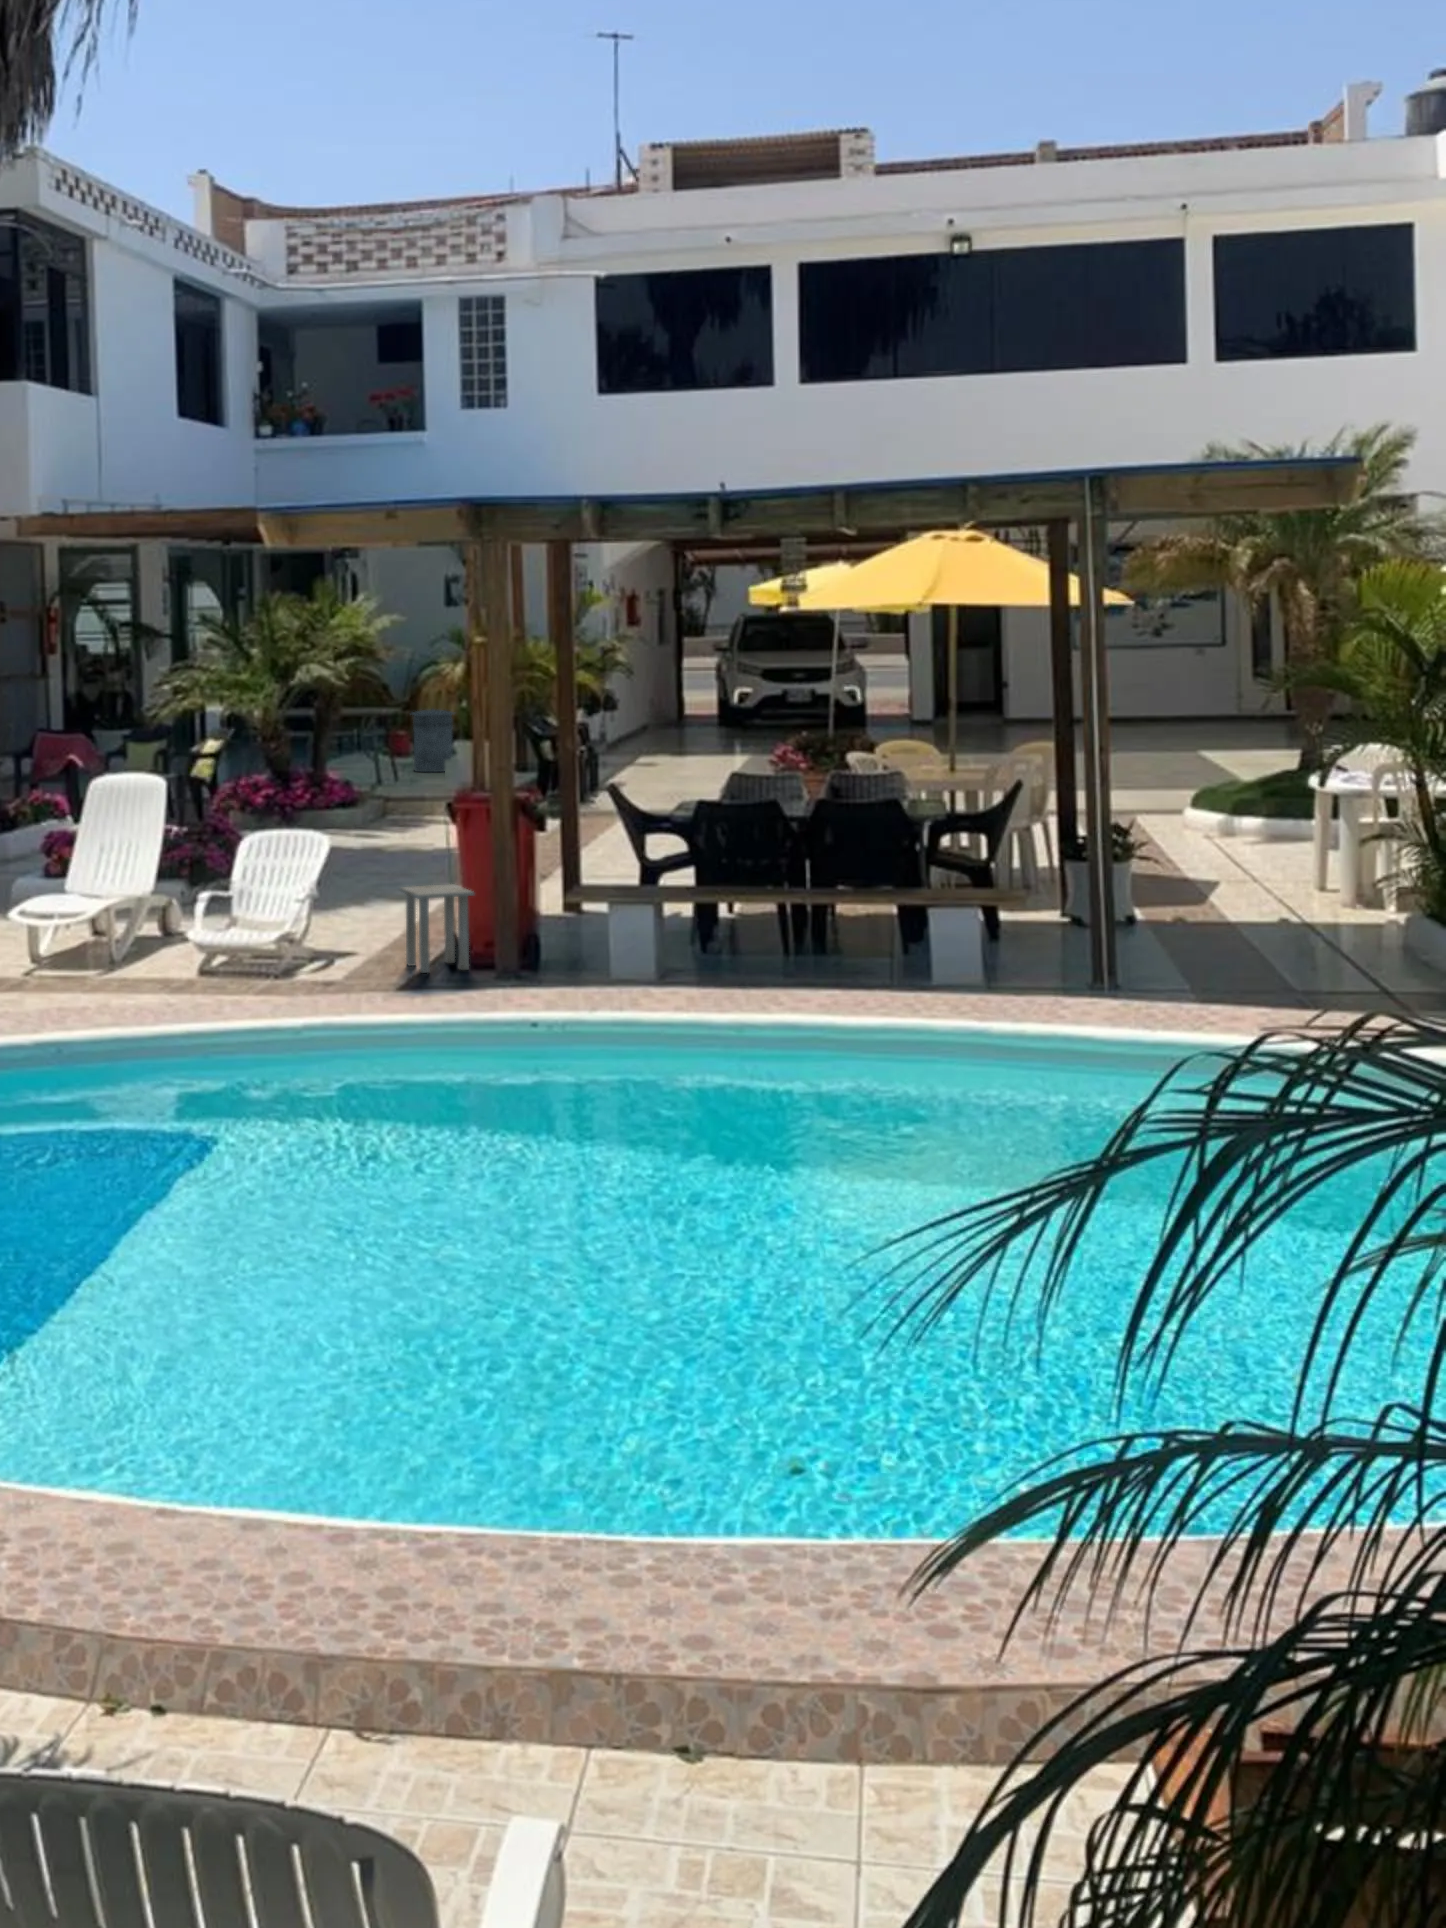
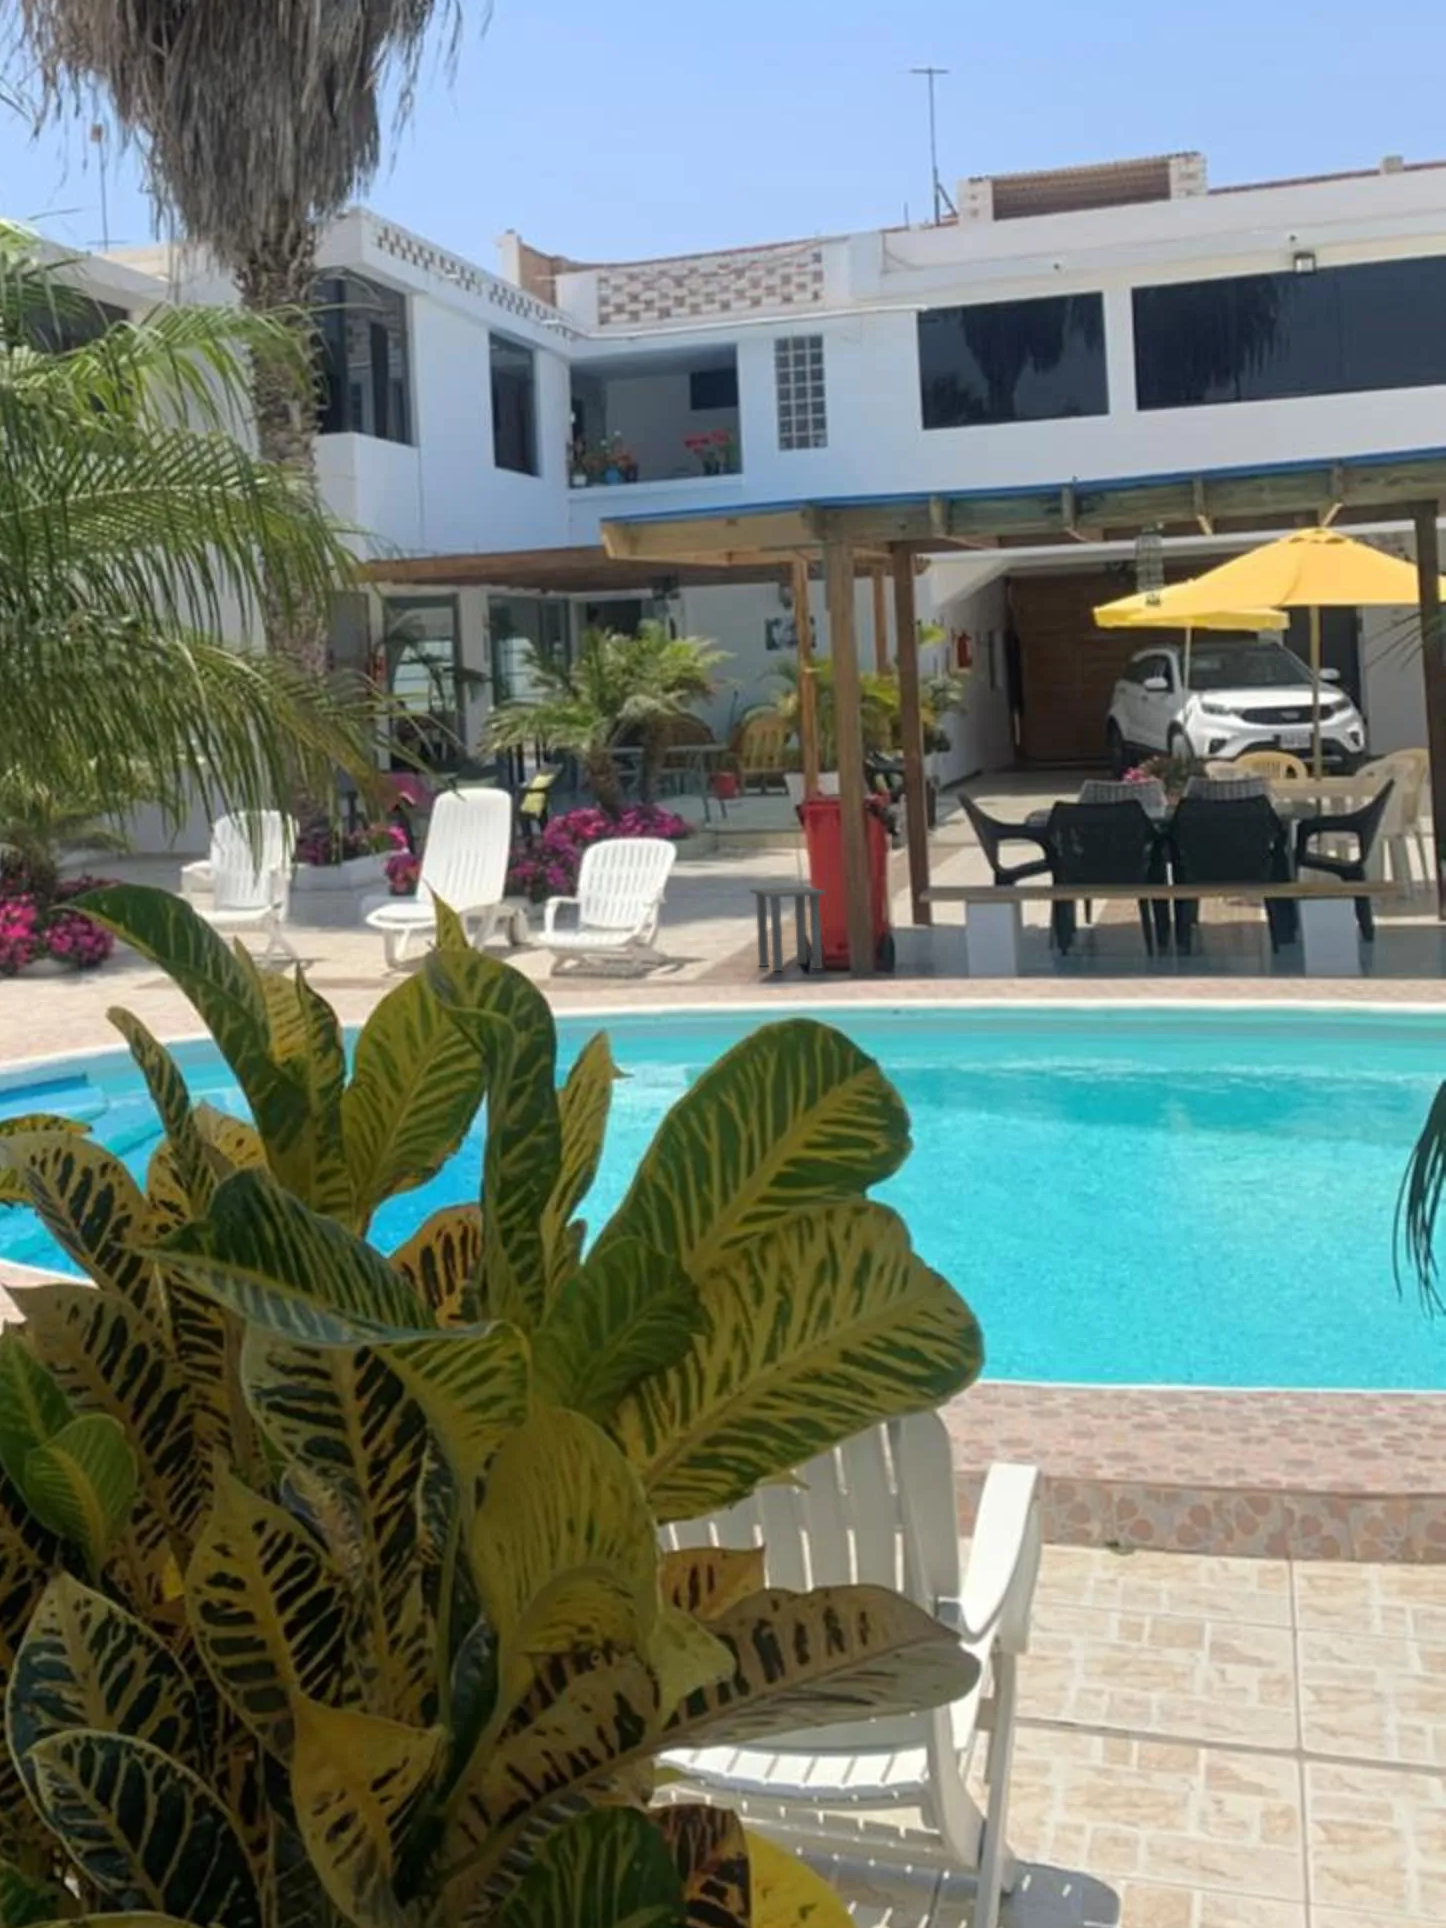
trash can: present [412,709,453,772] -> none [738,751,786,816]

